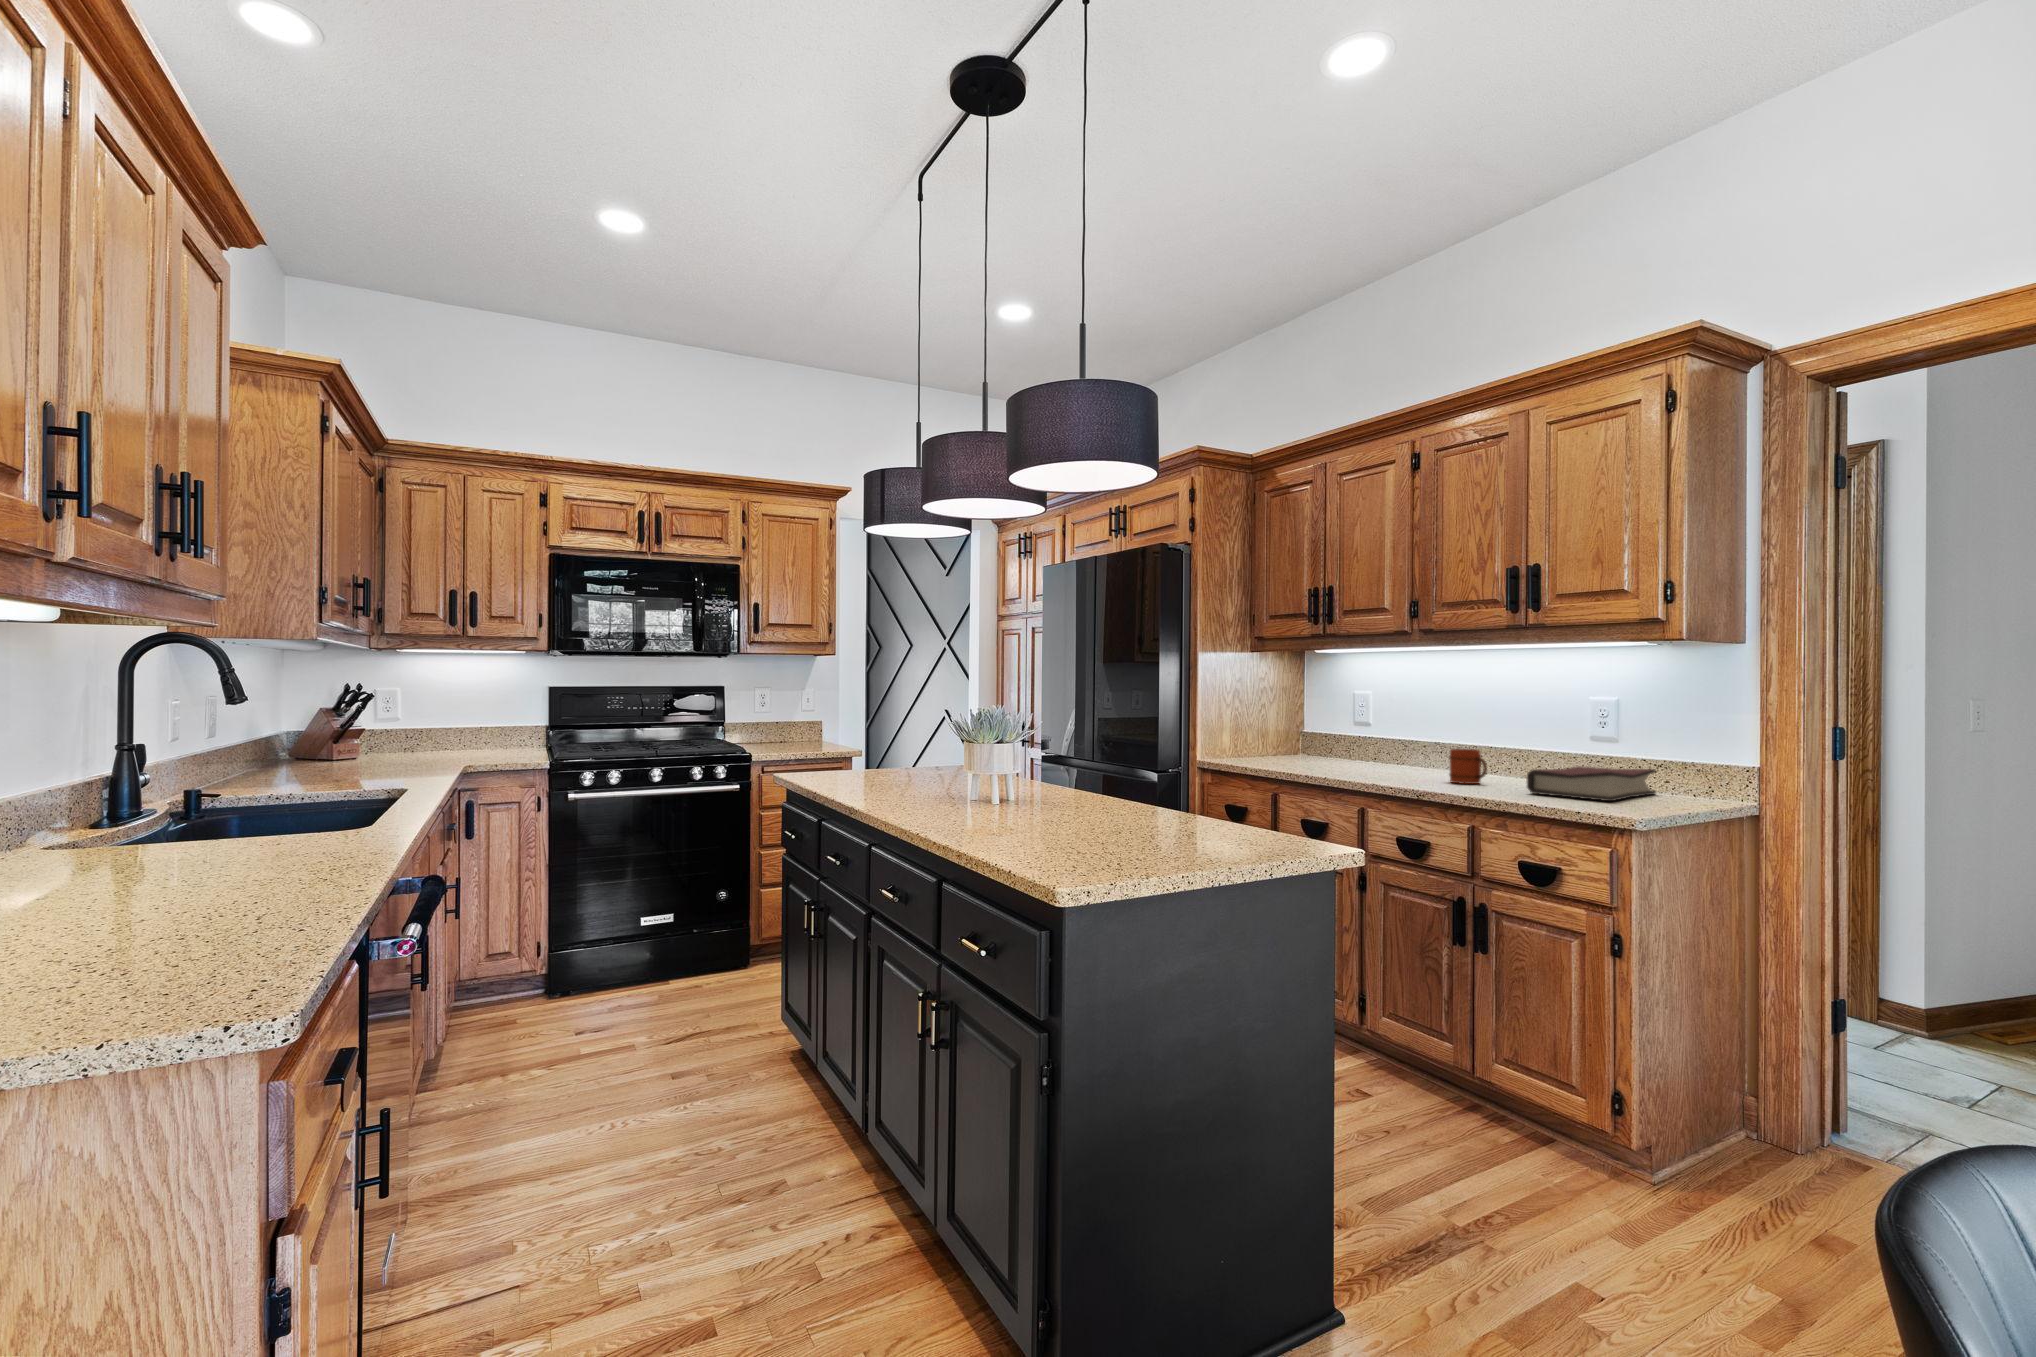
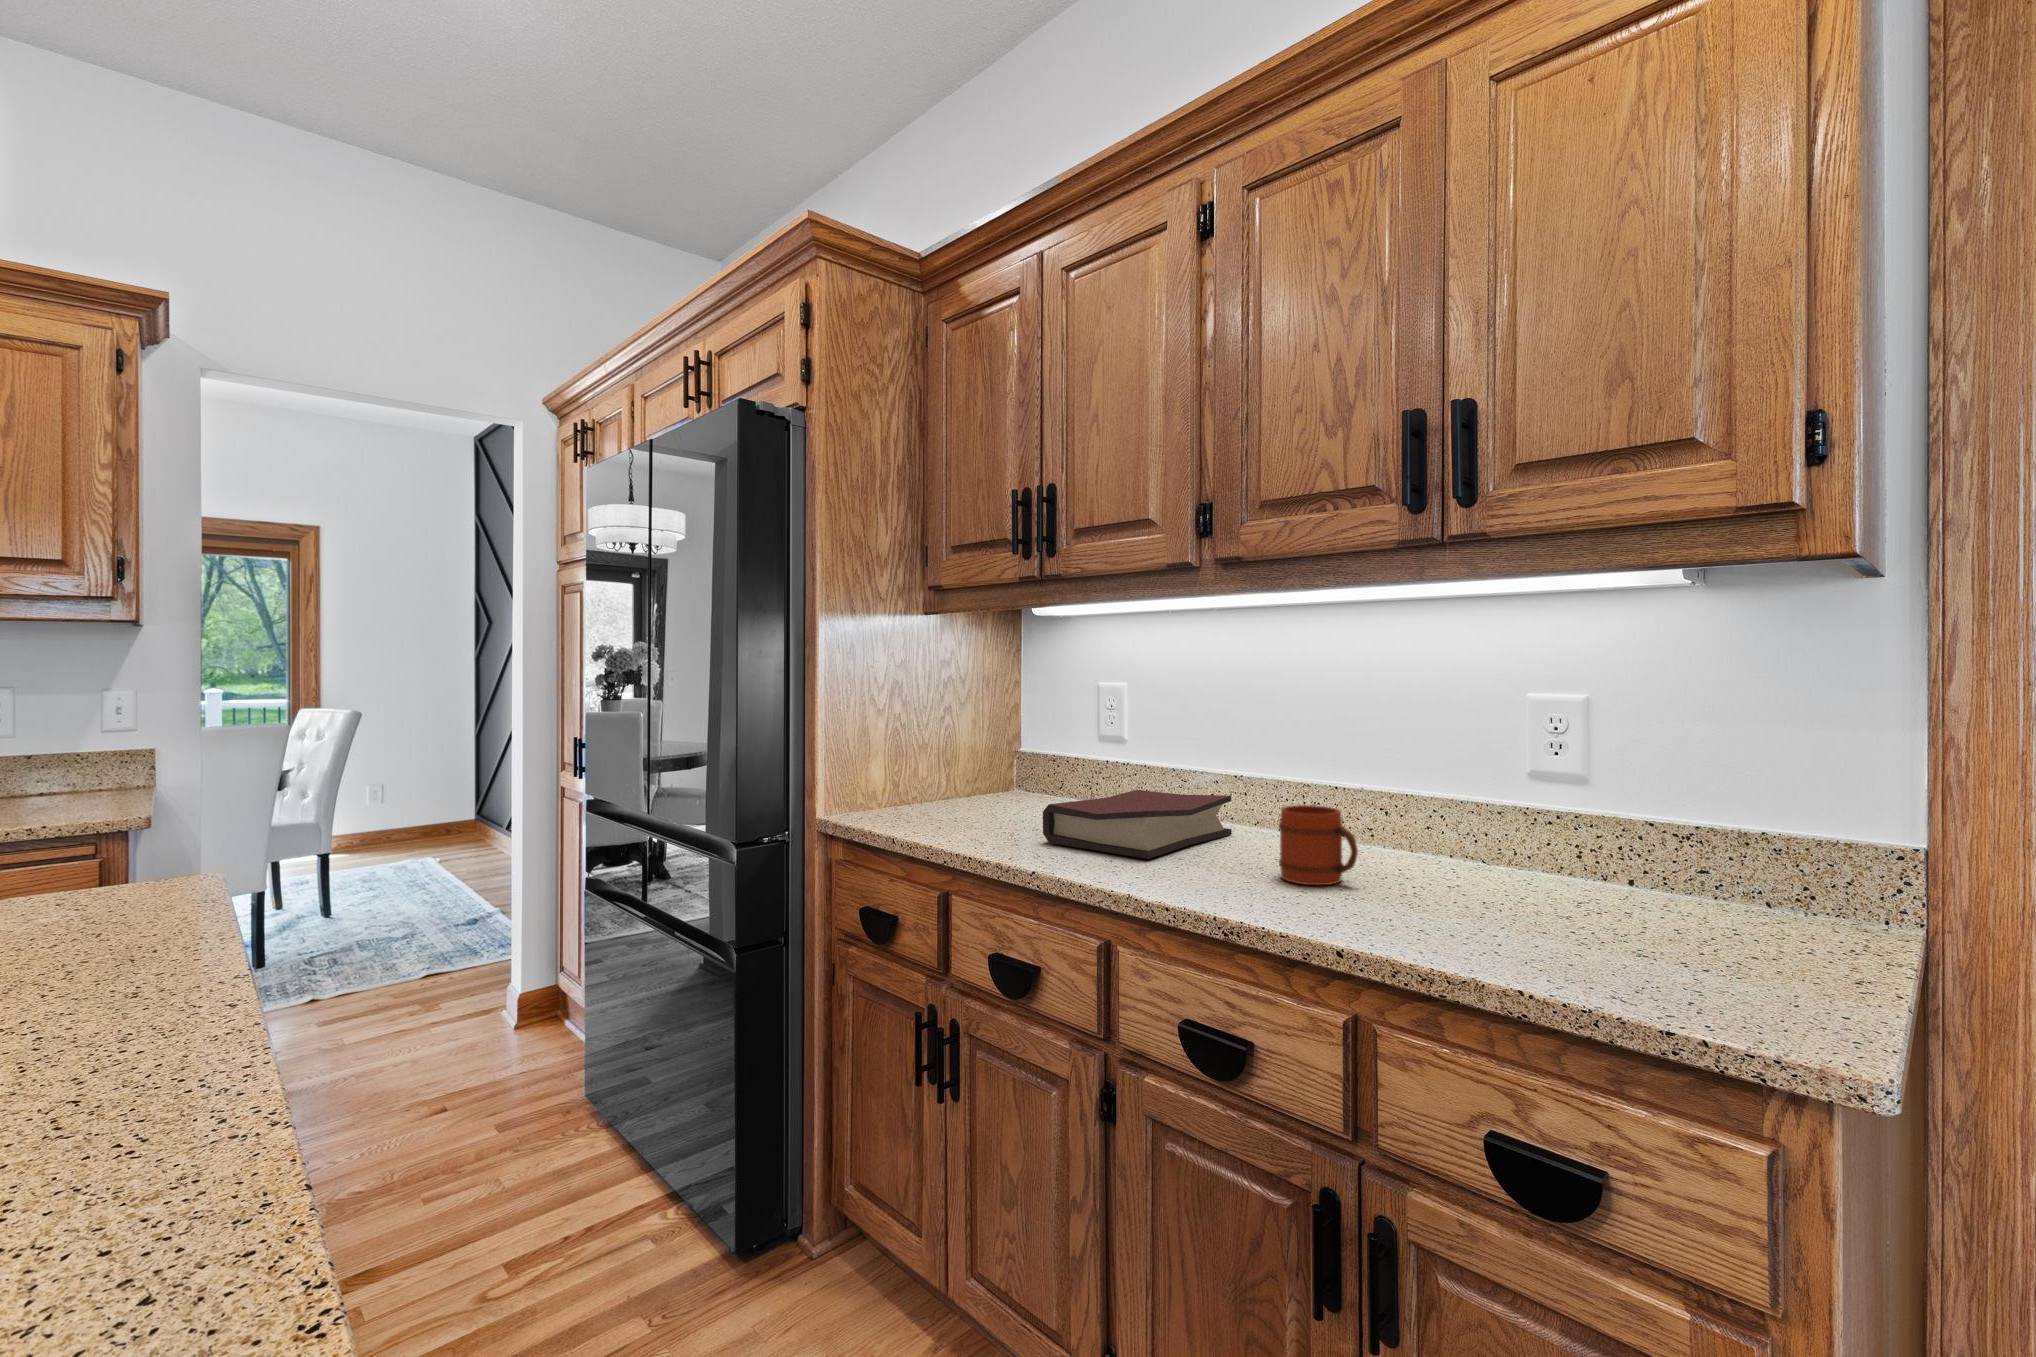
hardback book: present [1527,766,1656,801] -> present [1043,790,1232,859]

